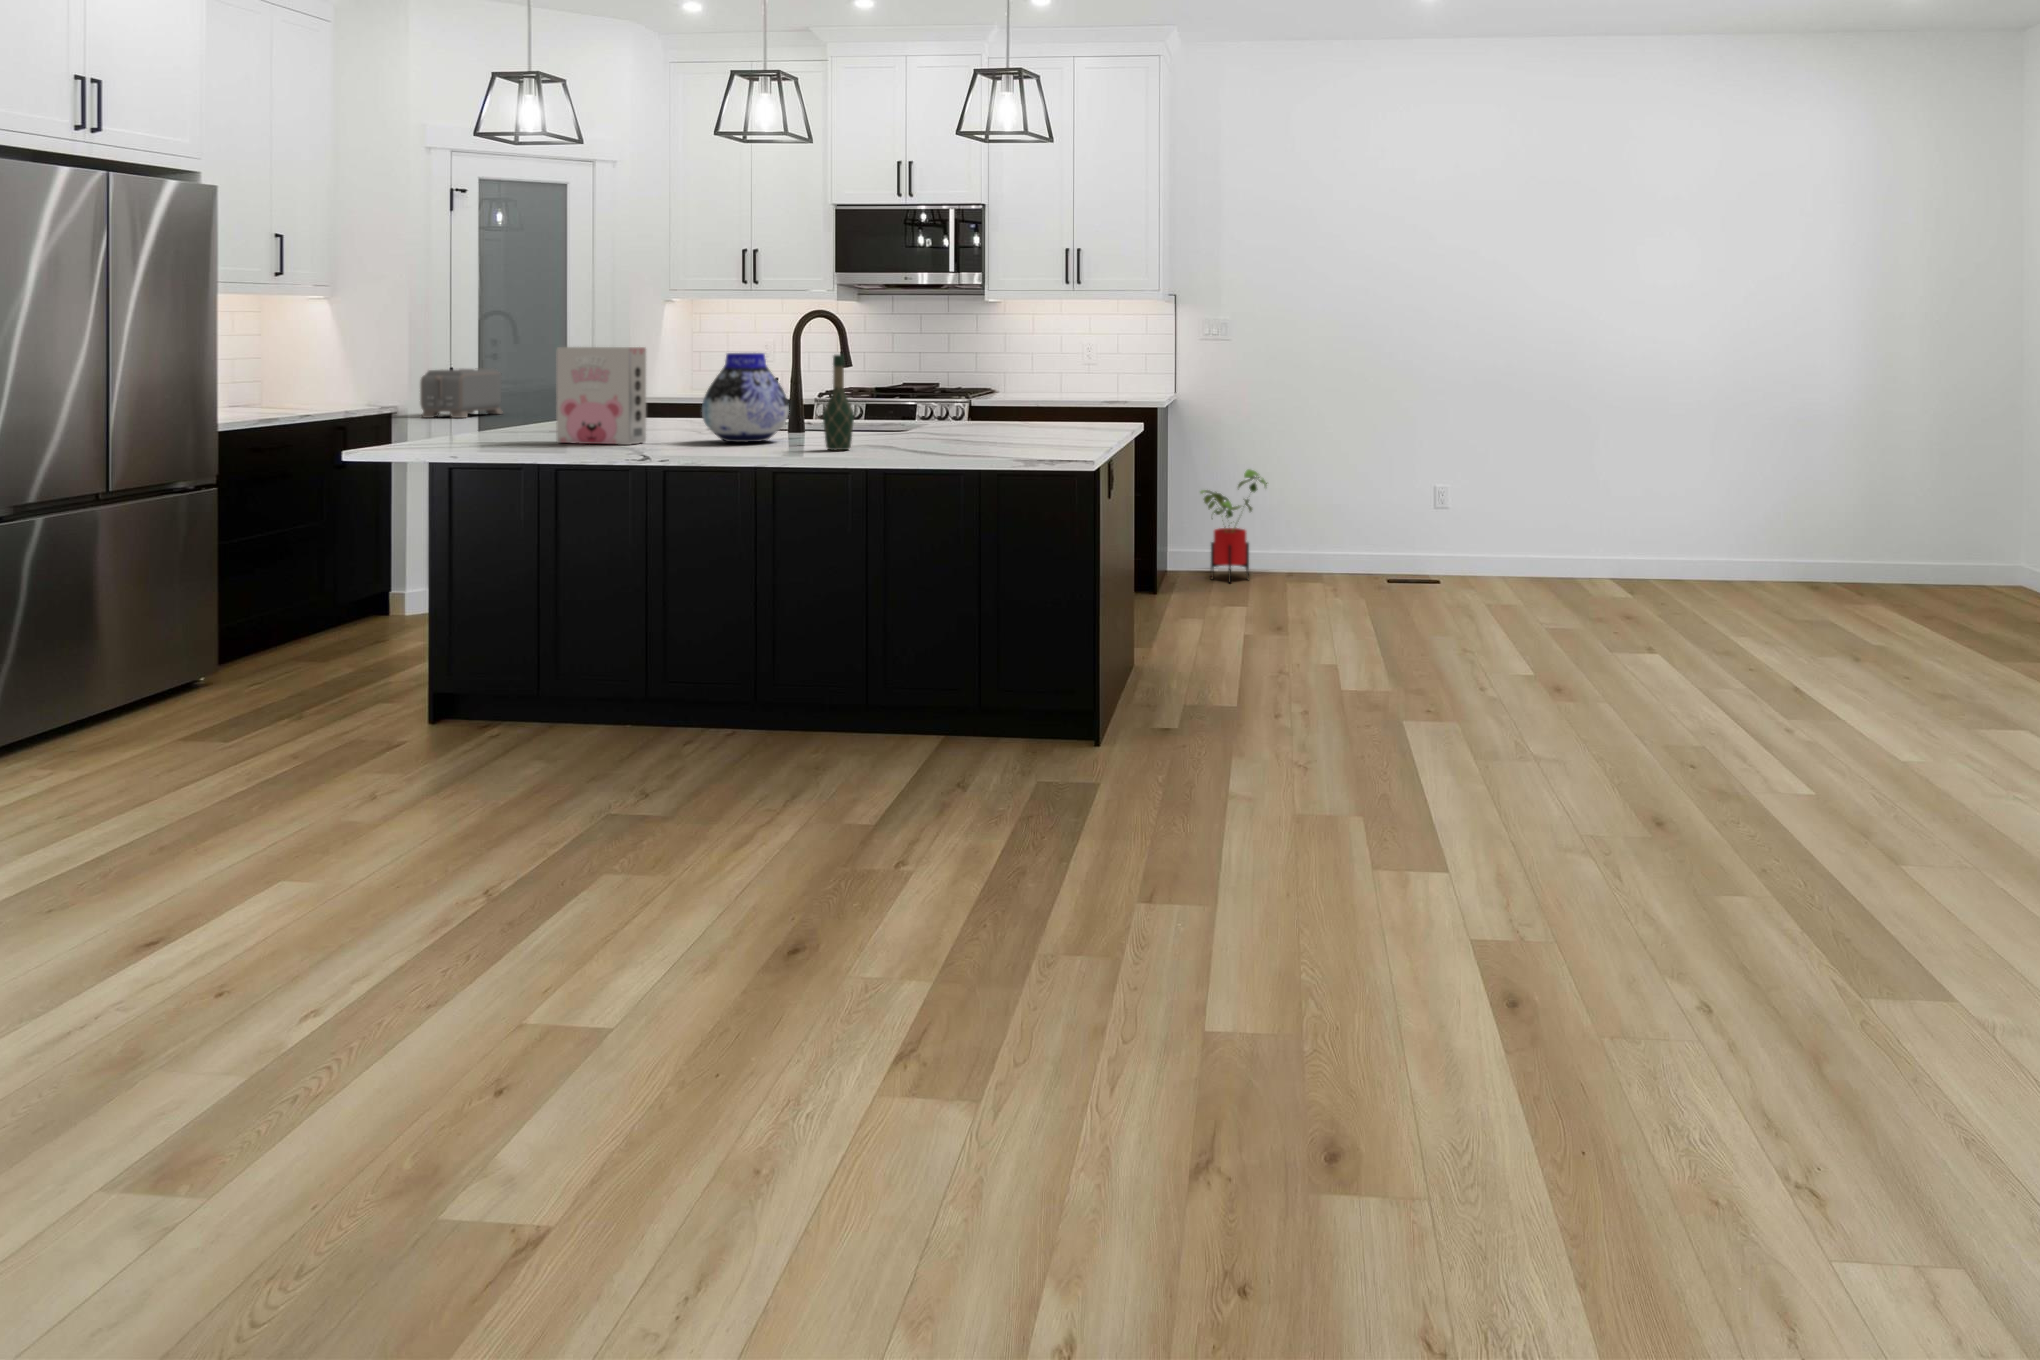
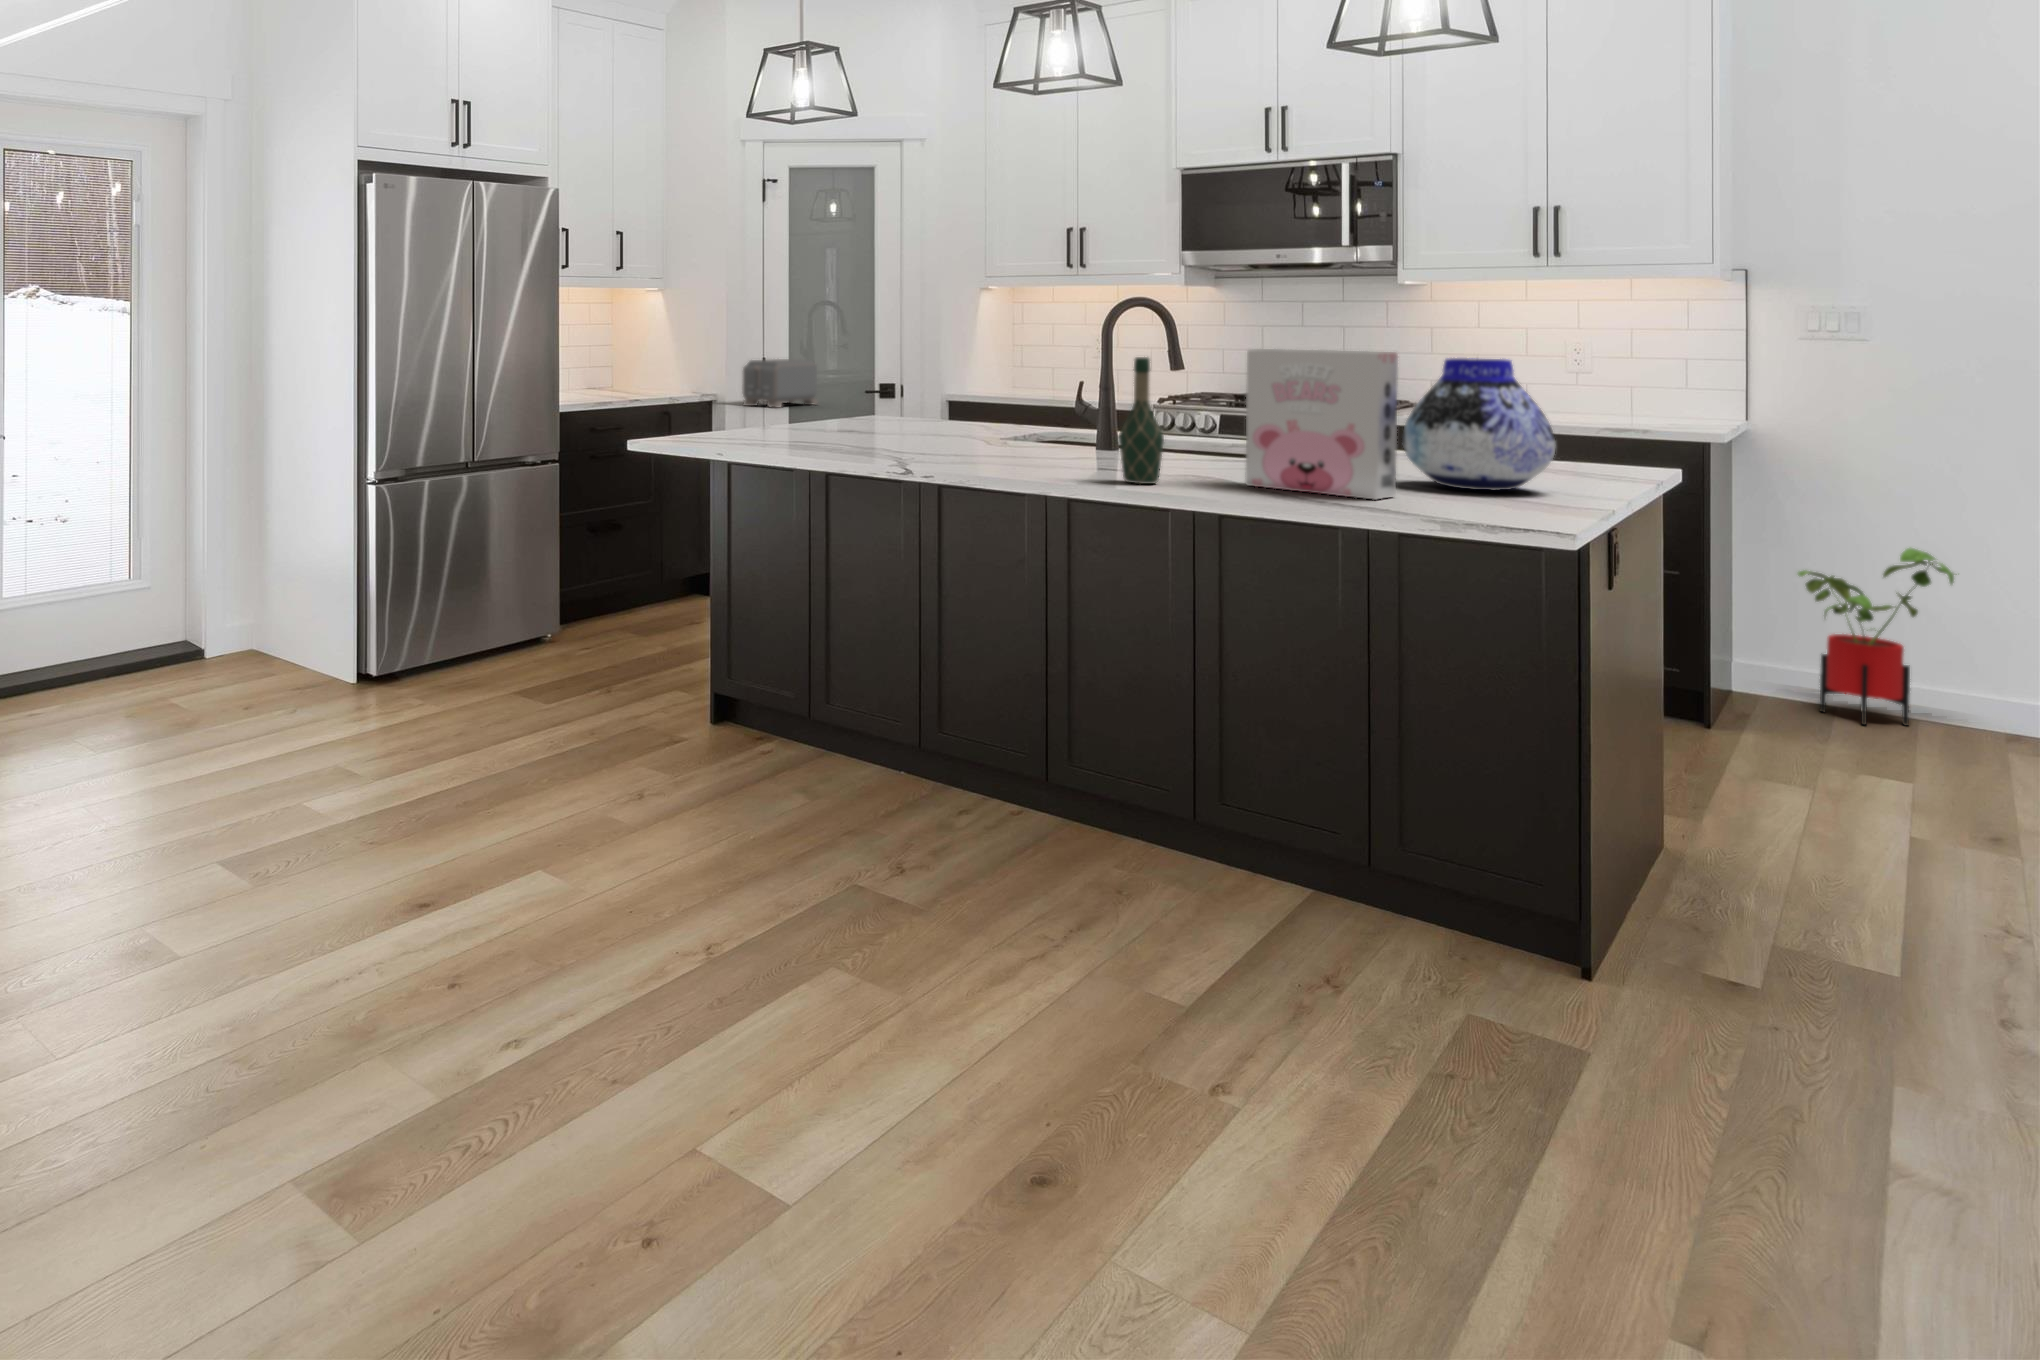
cereal box: present [556,347,646,445] -> present [1245,349,1398,500]
vase: present [702,353,789,442] -> present [1402,358,1556,490]

